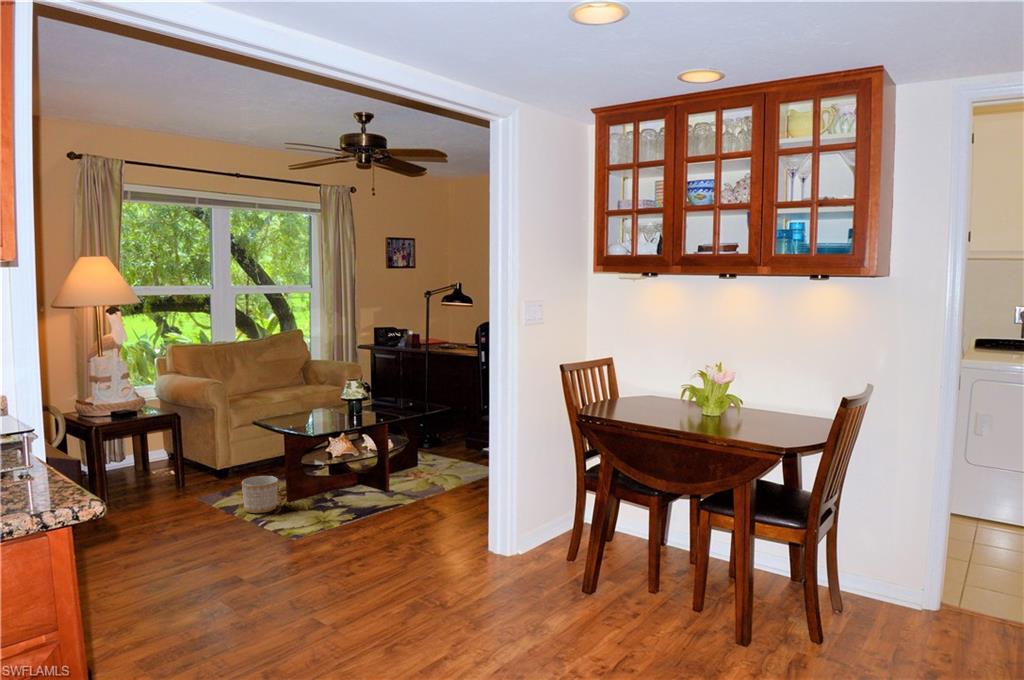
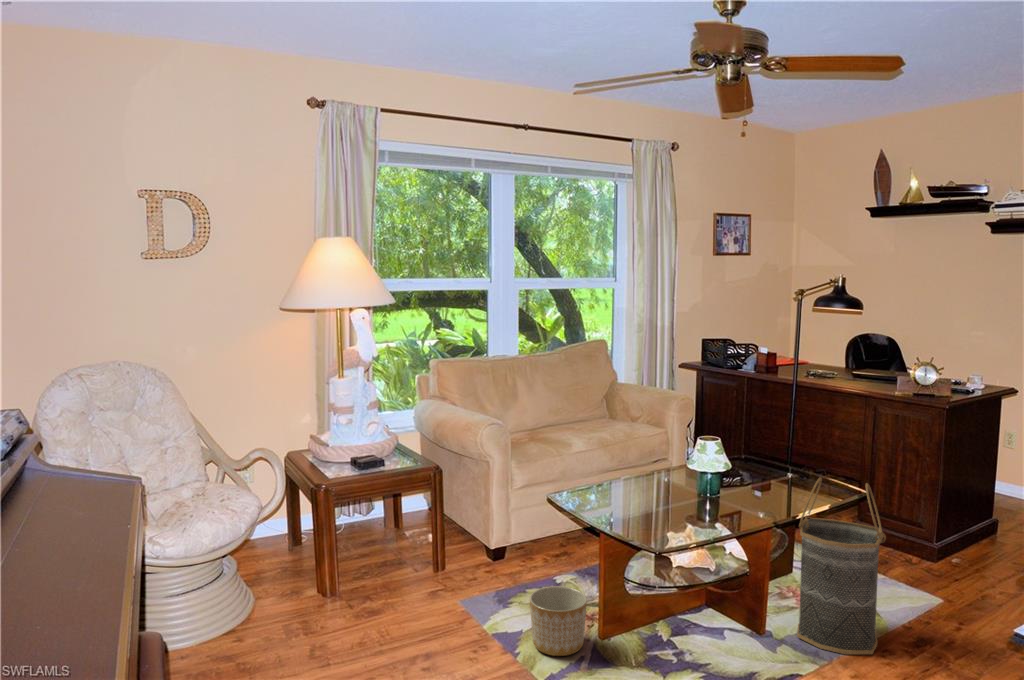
basket: none [404,402,449,496] -> present [797,477,886,654]

